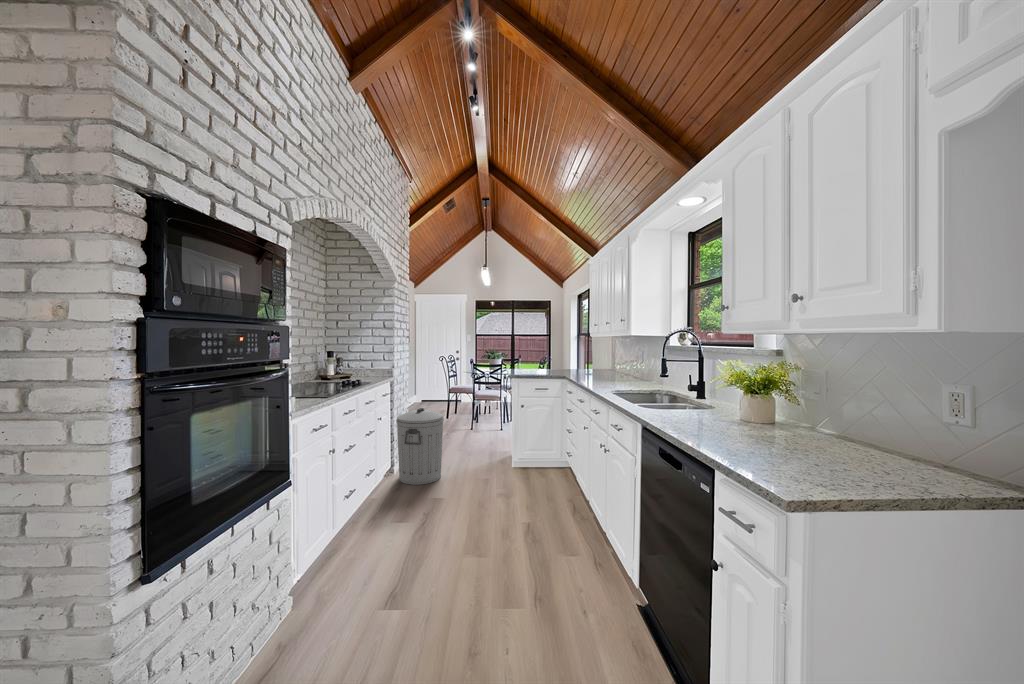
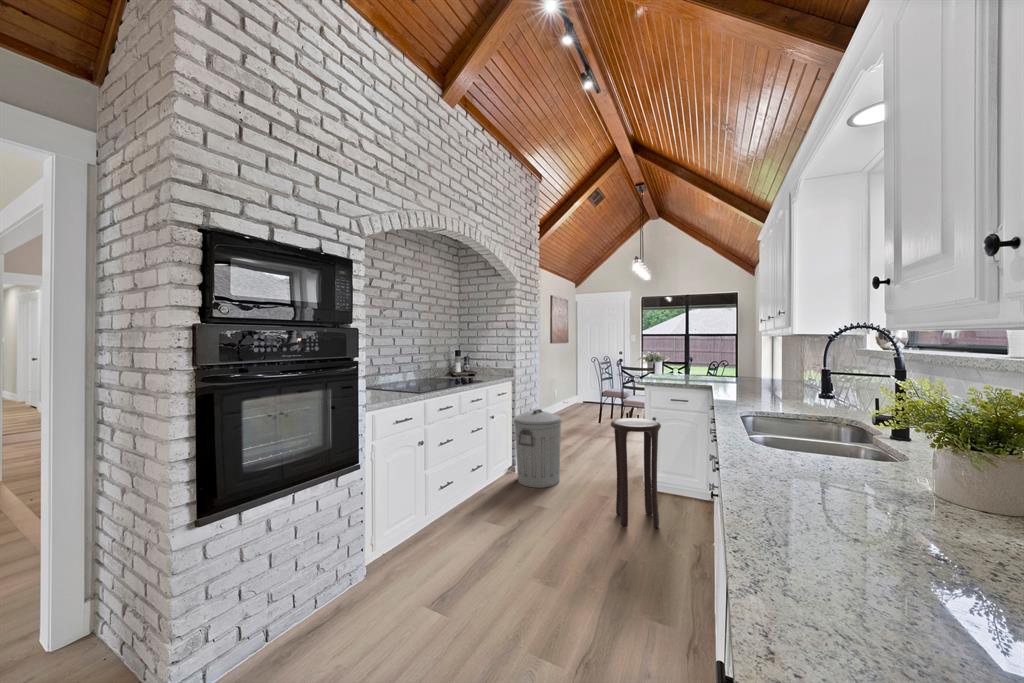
stool: none [505,410,547,505] -> present [611,418,661,528]

